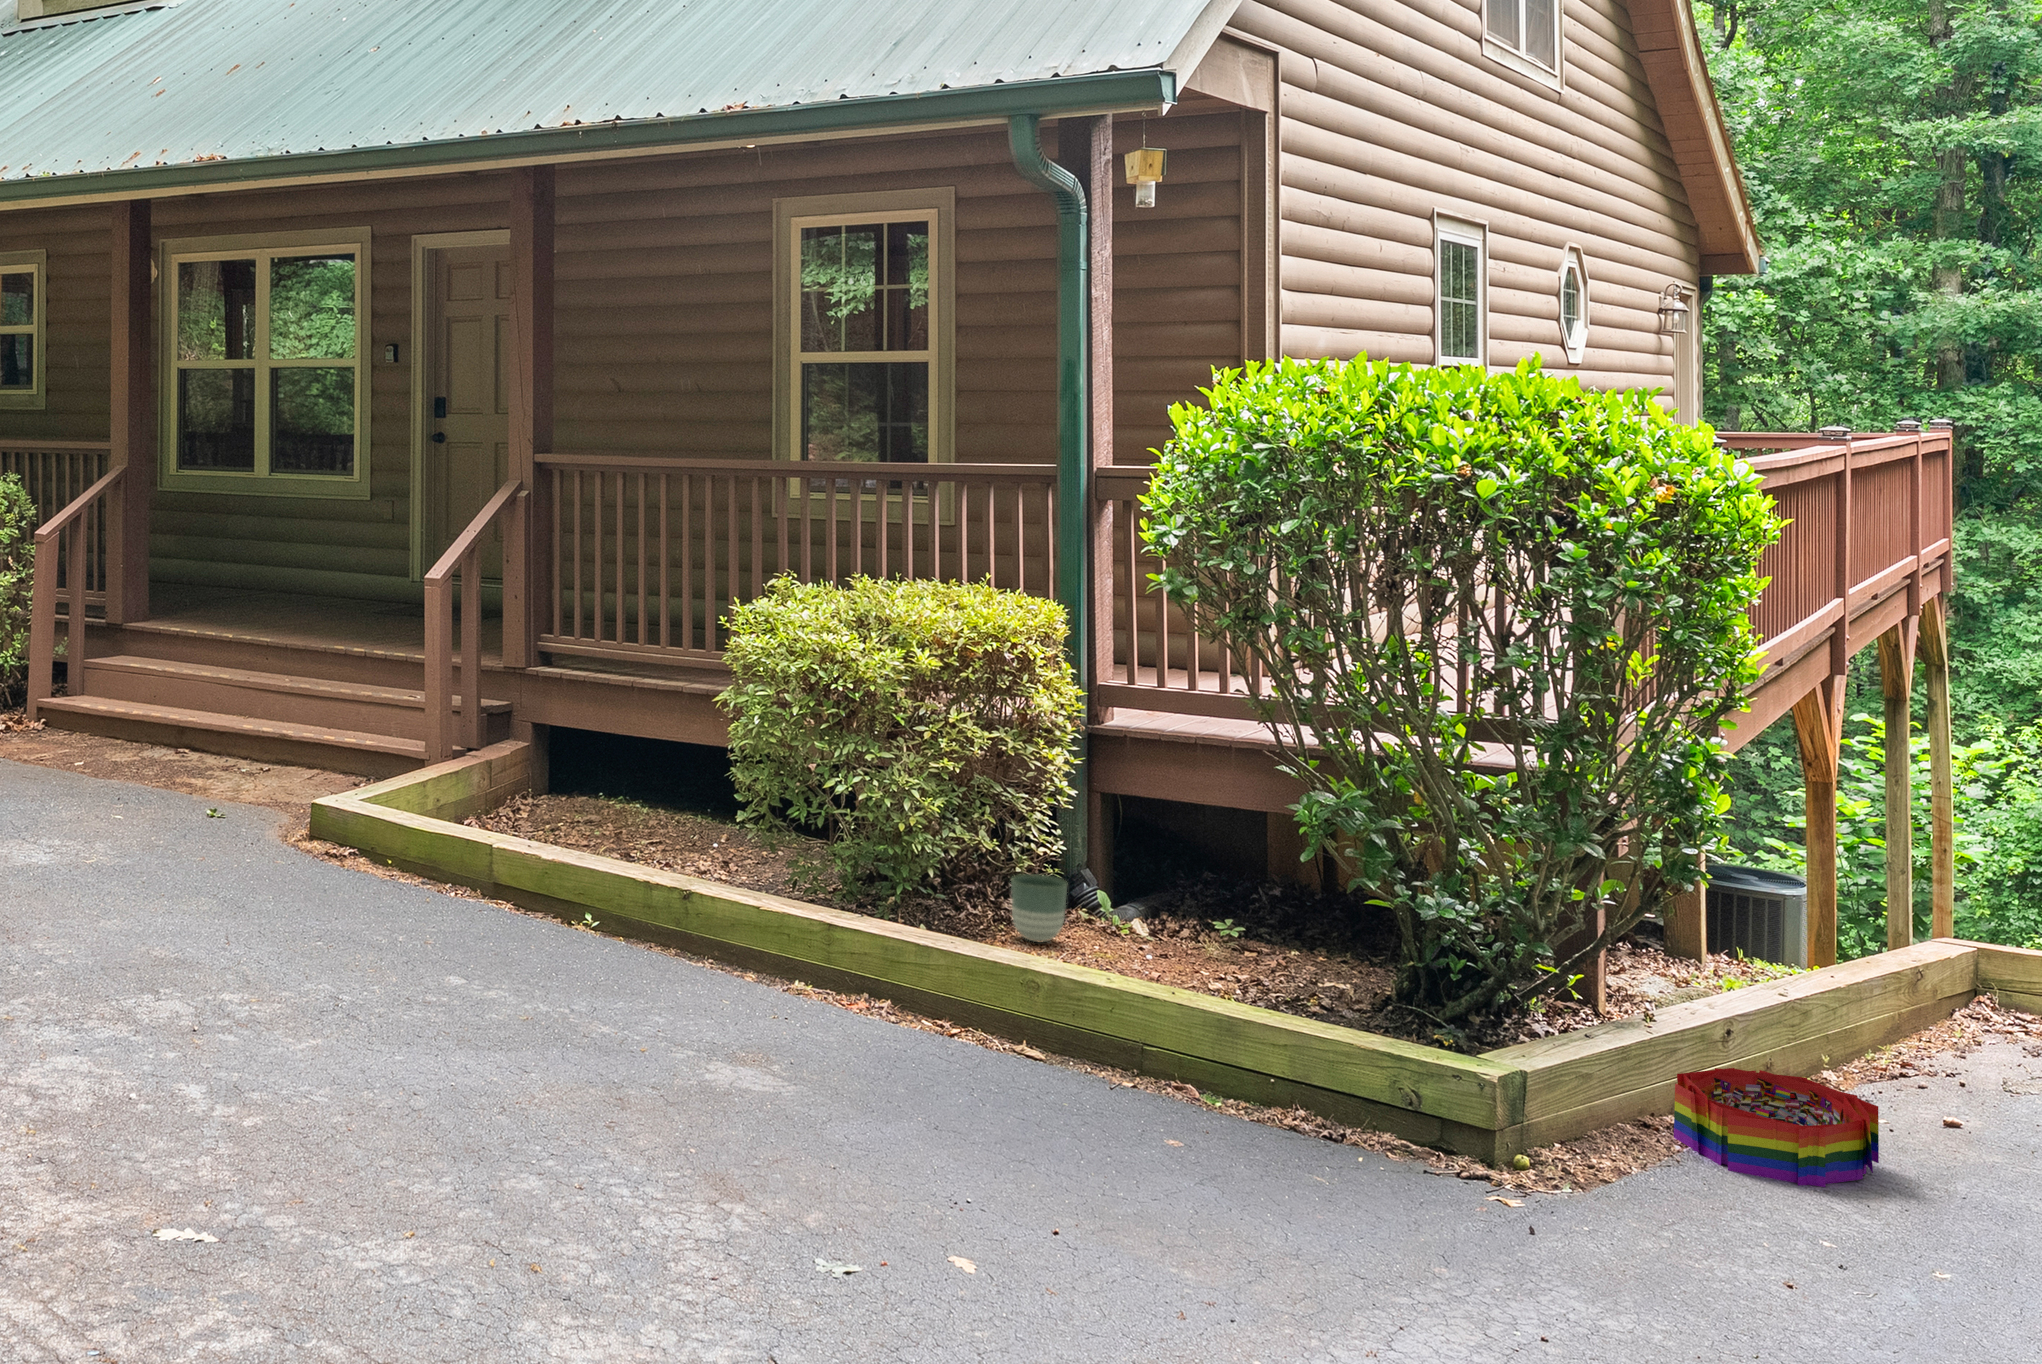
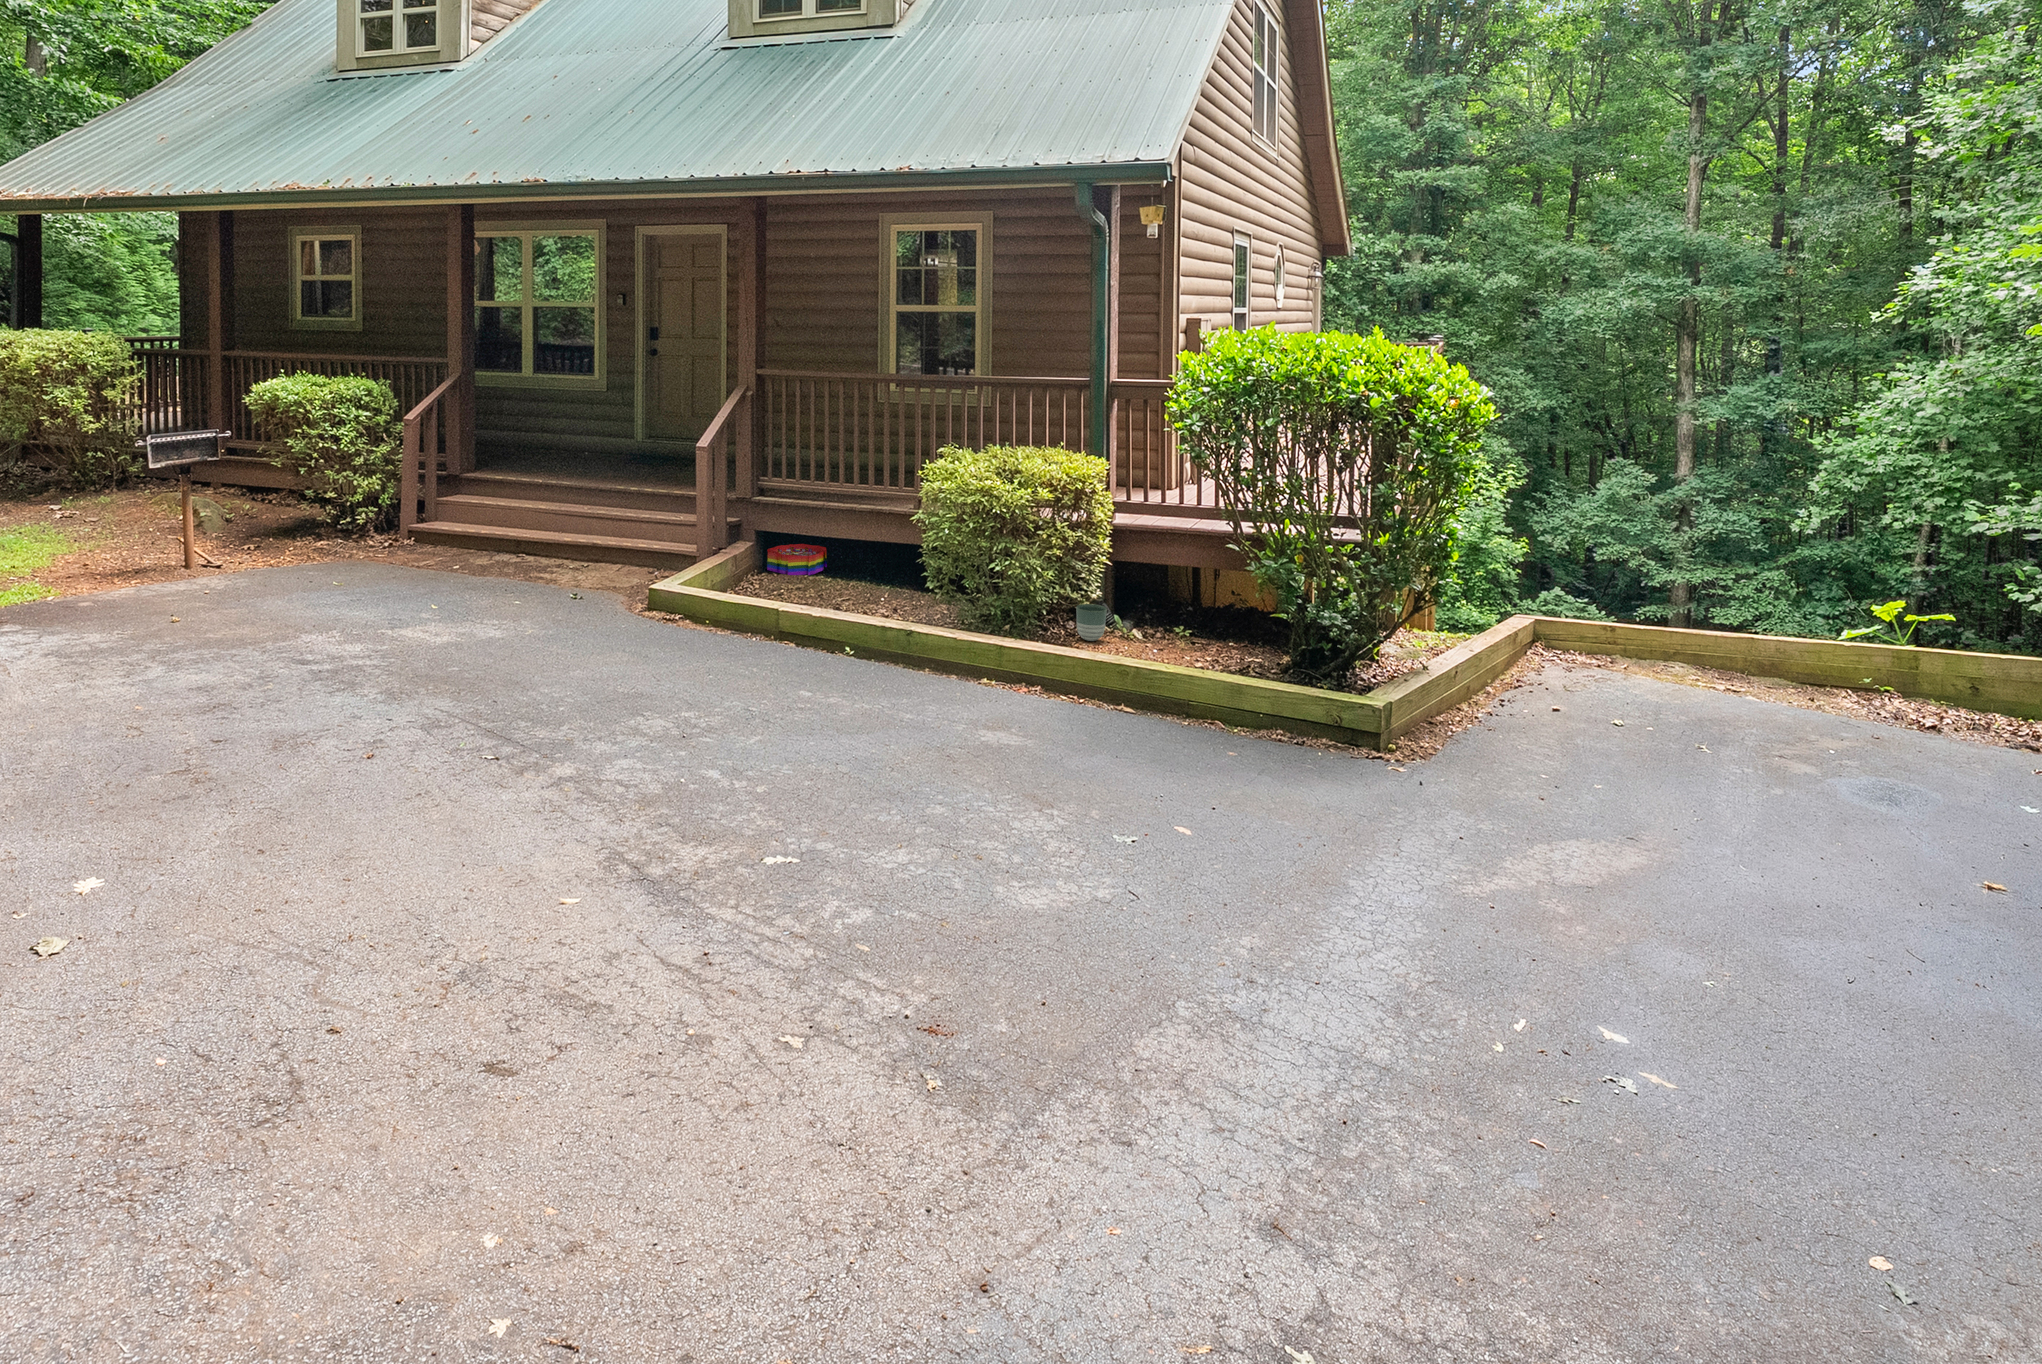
storage bin: present [1674,1068,1879,1187] -> present [767,544,827,575]

